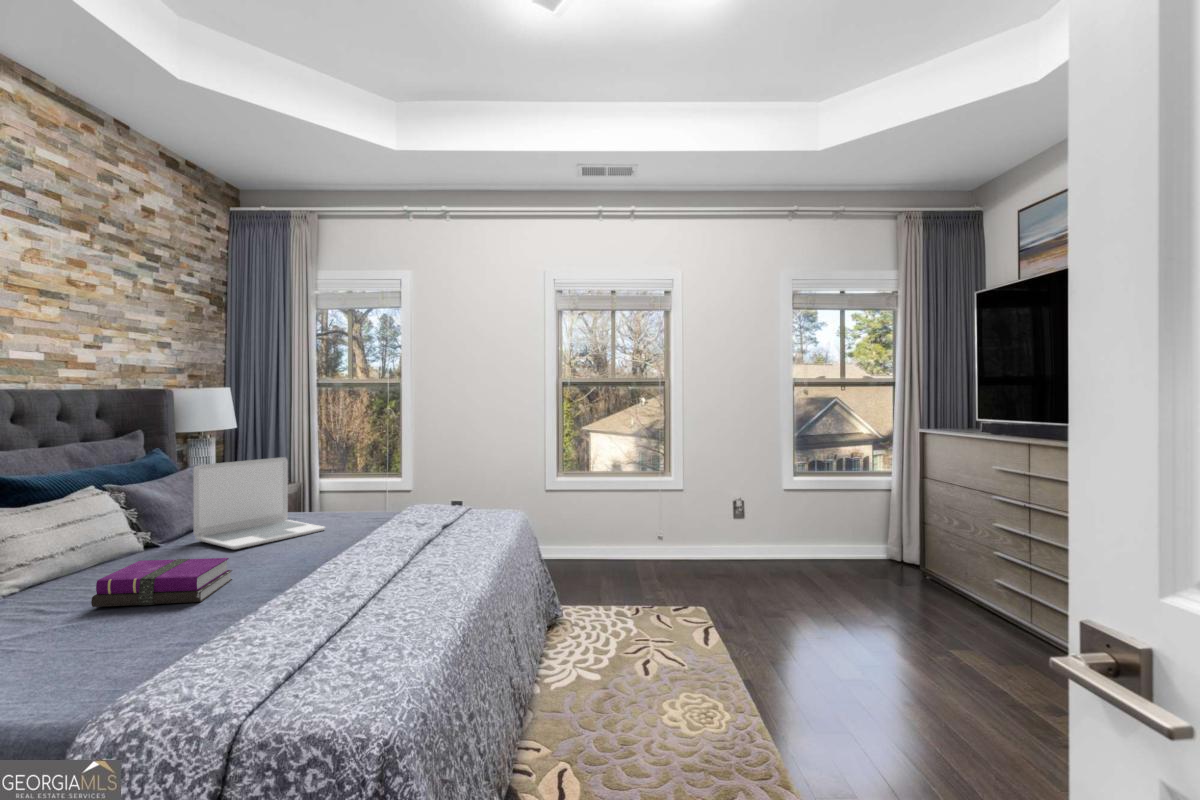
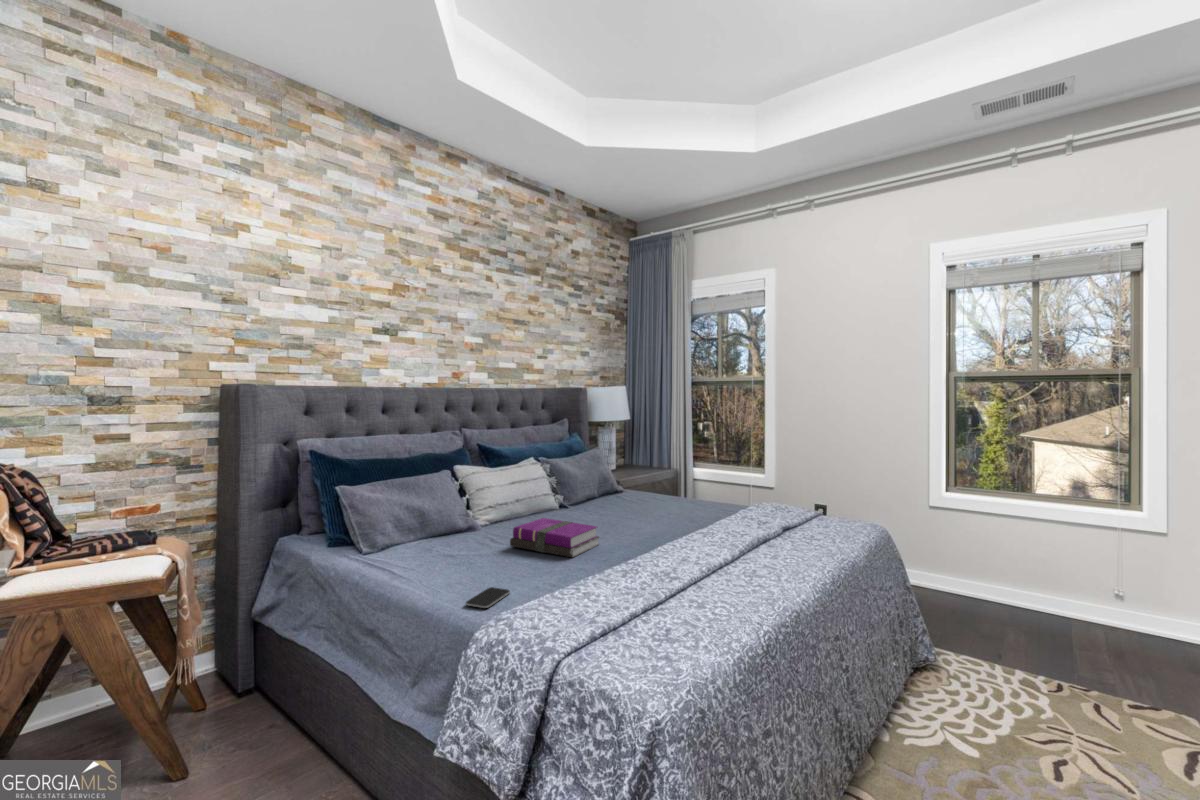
laptop: present [193,457,325,549] -> none [587,449,682,521]
smartphone: none [52,661,123,698] -> present [466,587,510,608]

